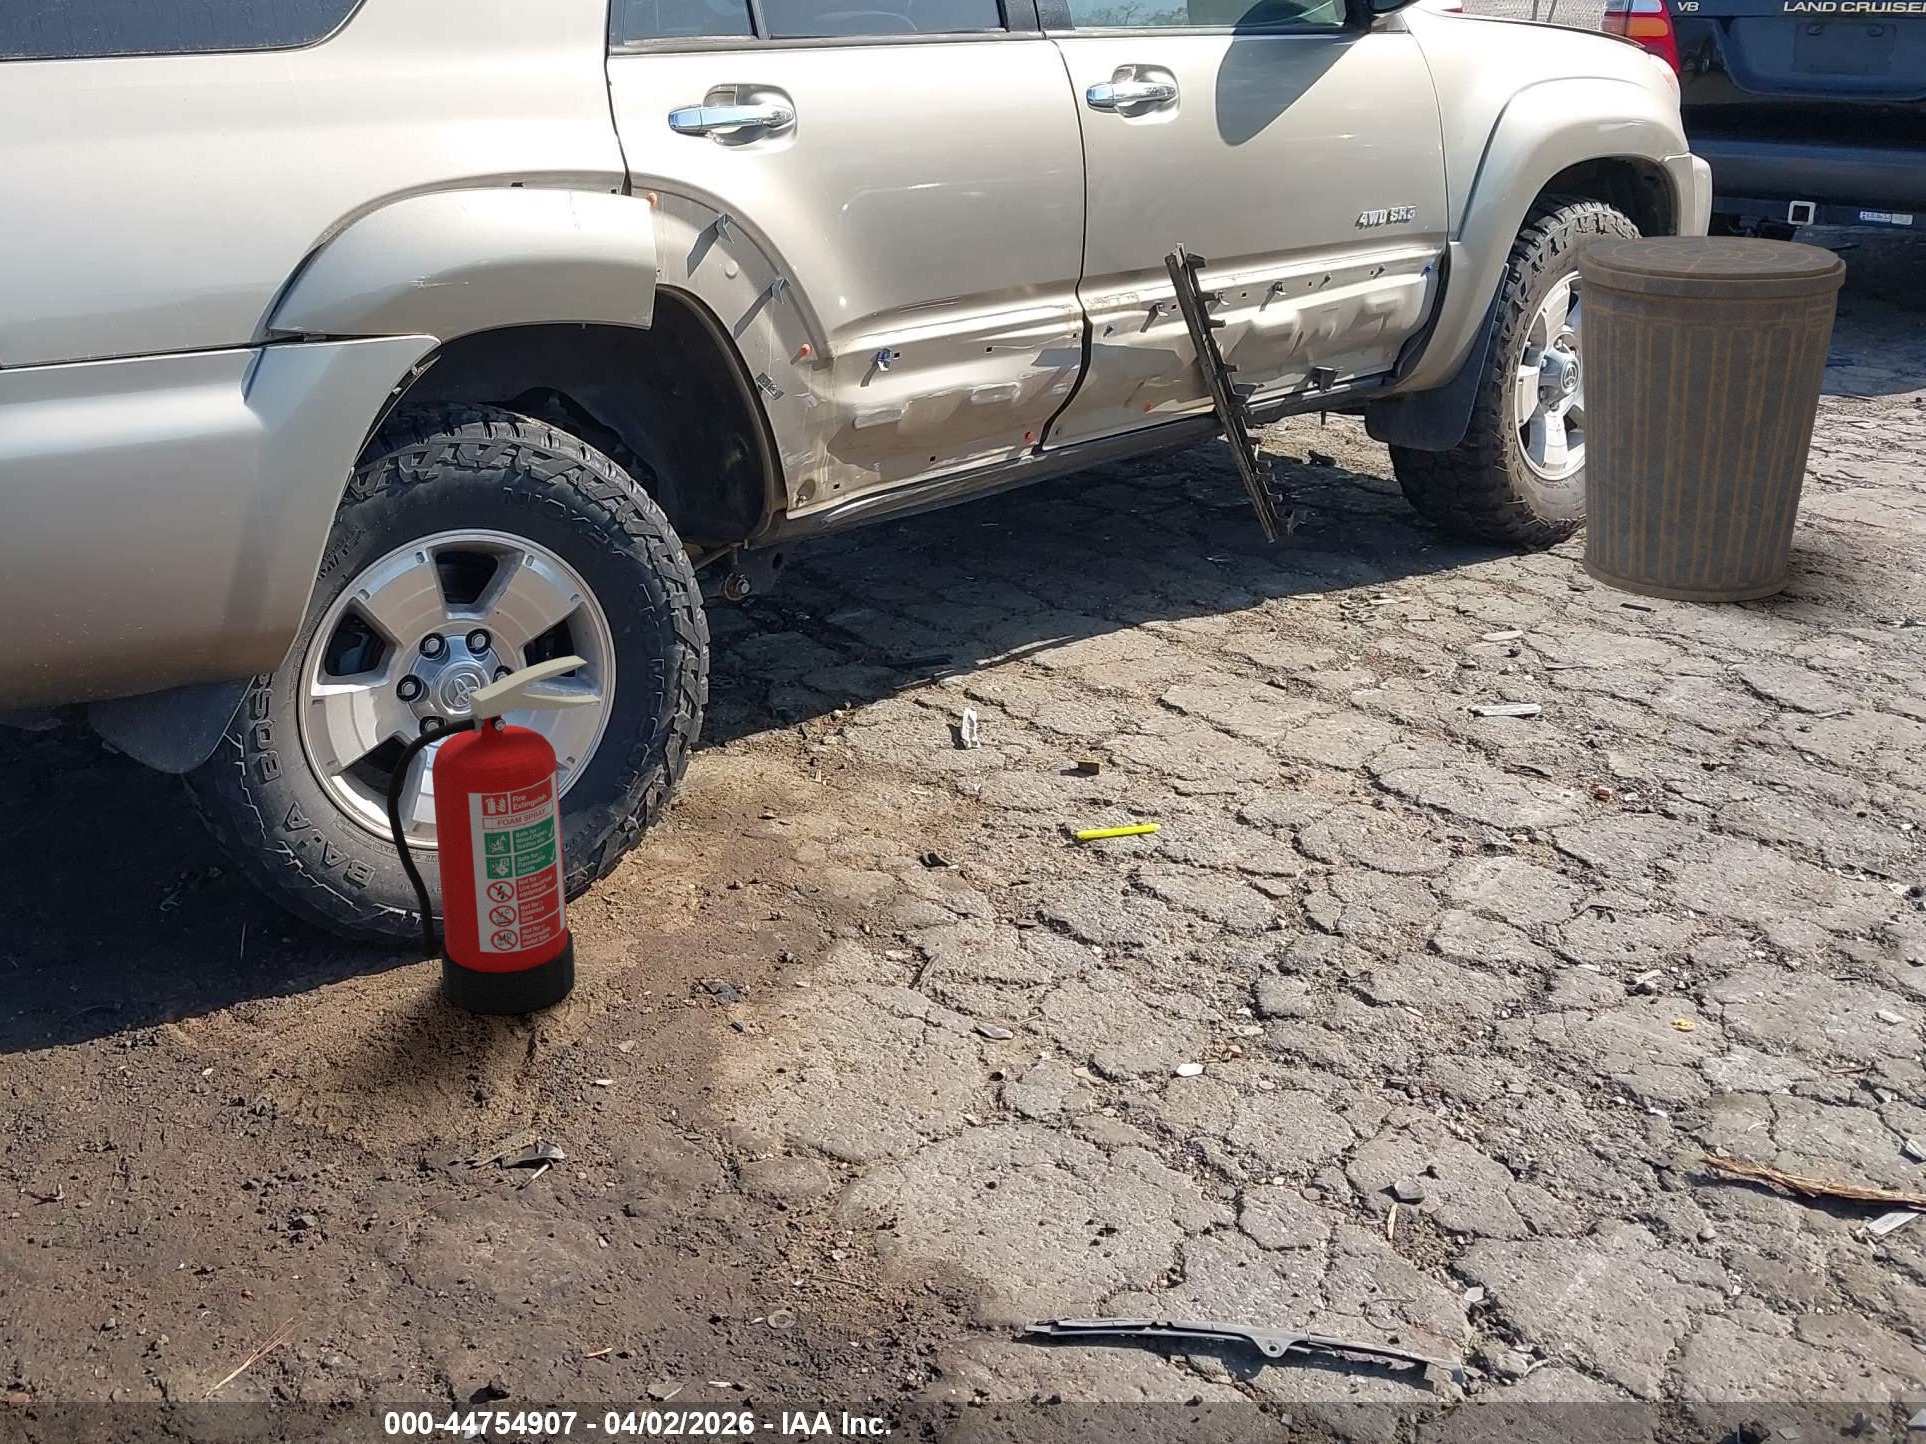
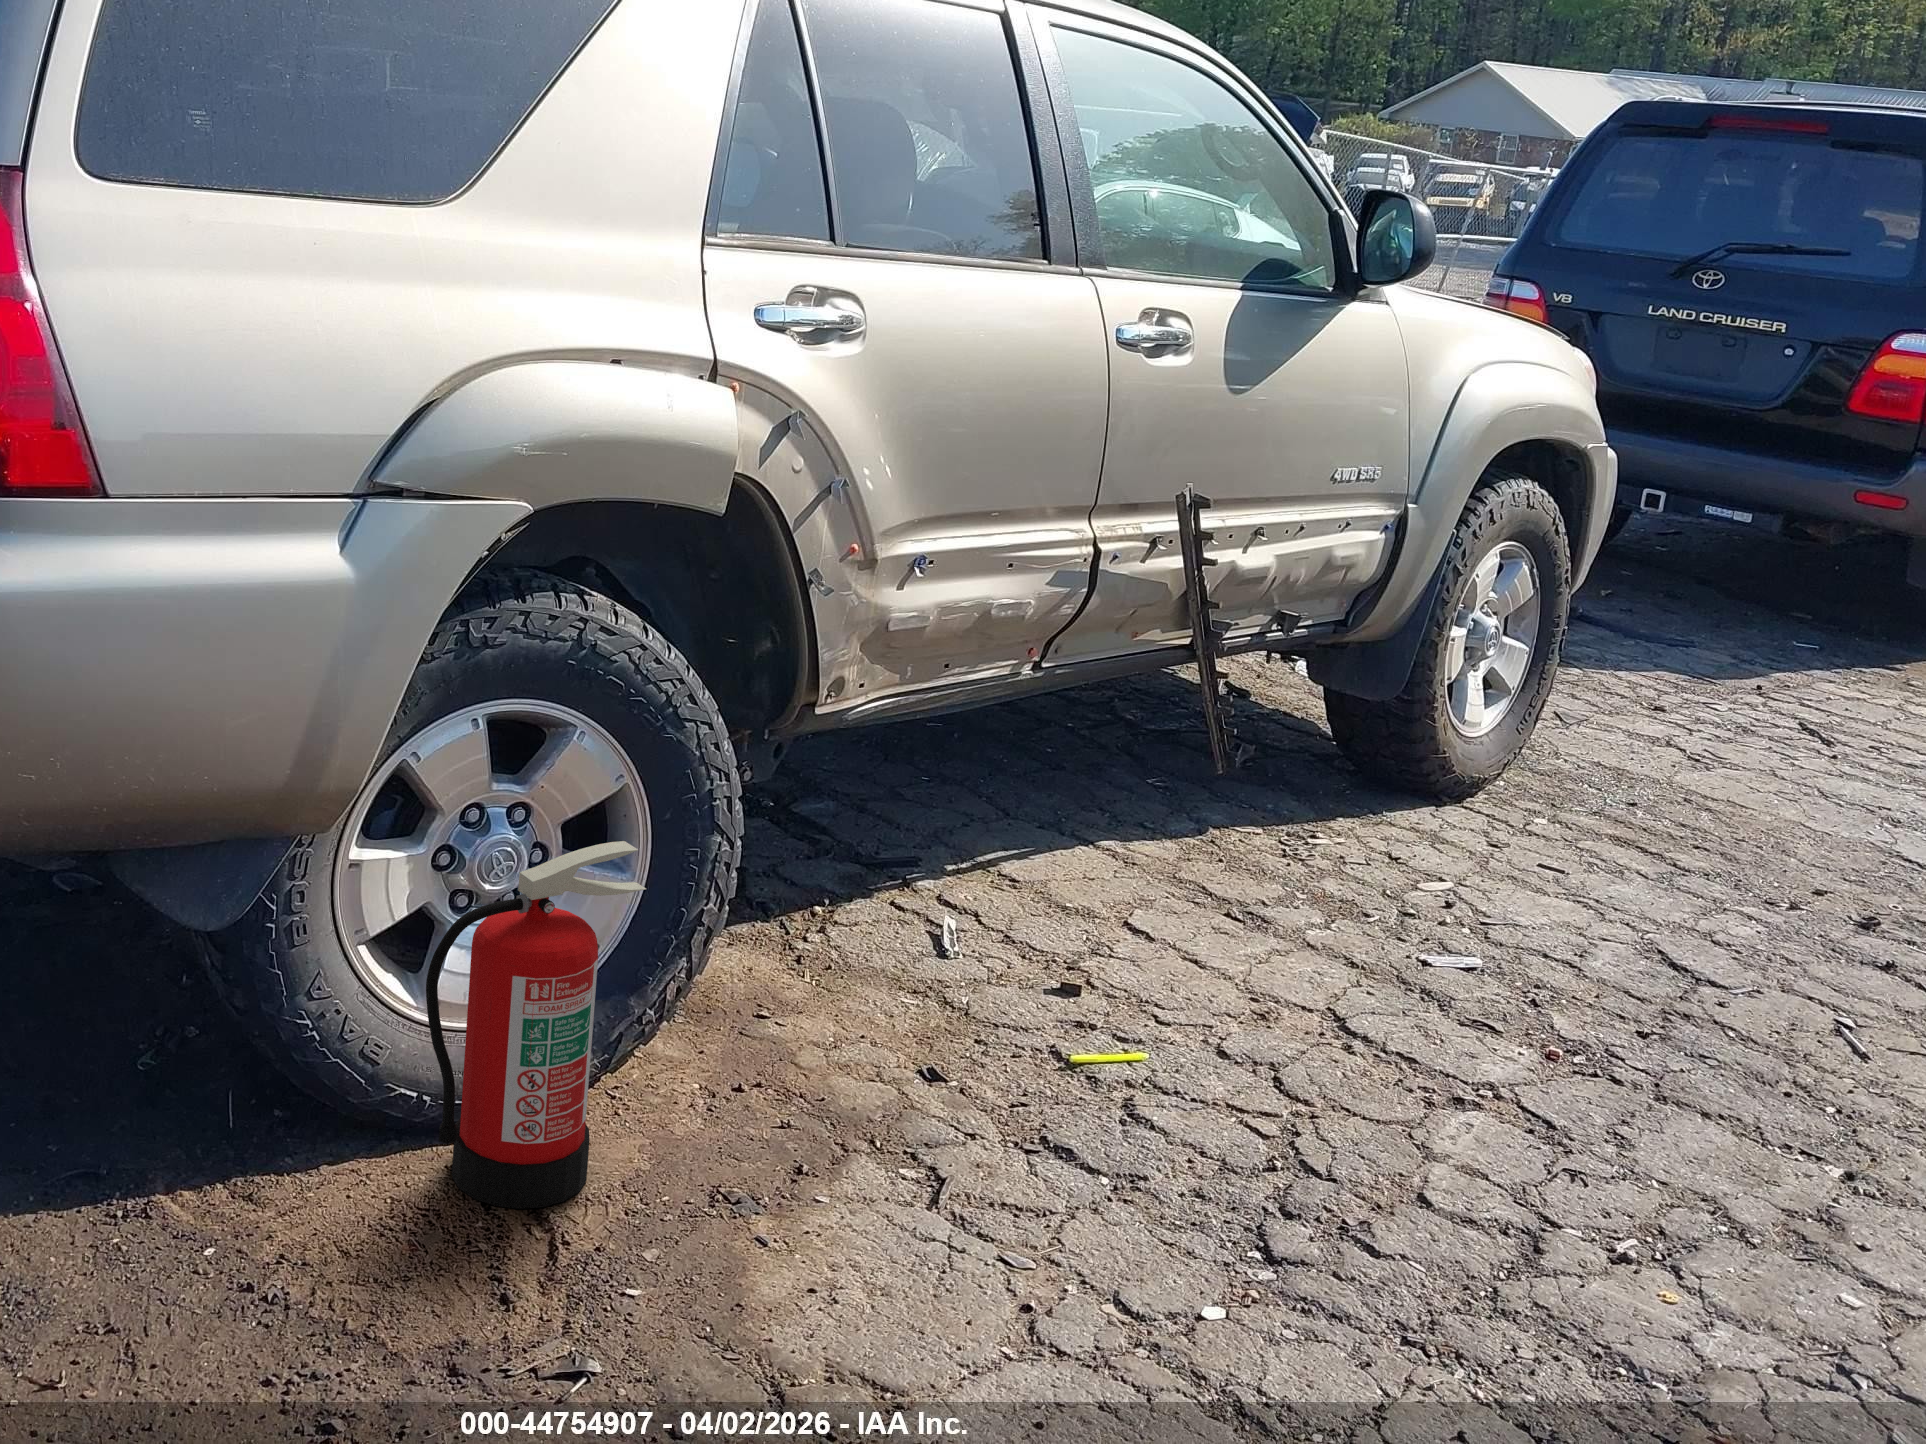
trash can: present [1577,236,1846,602] -> none [1493,518,1758,870]

